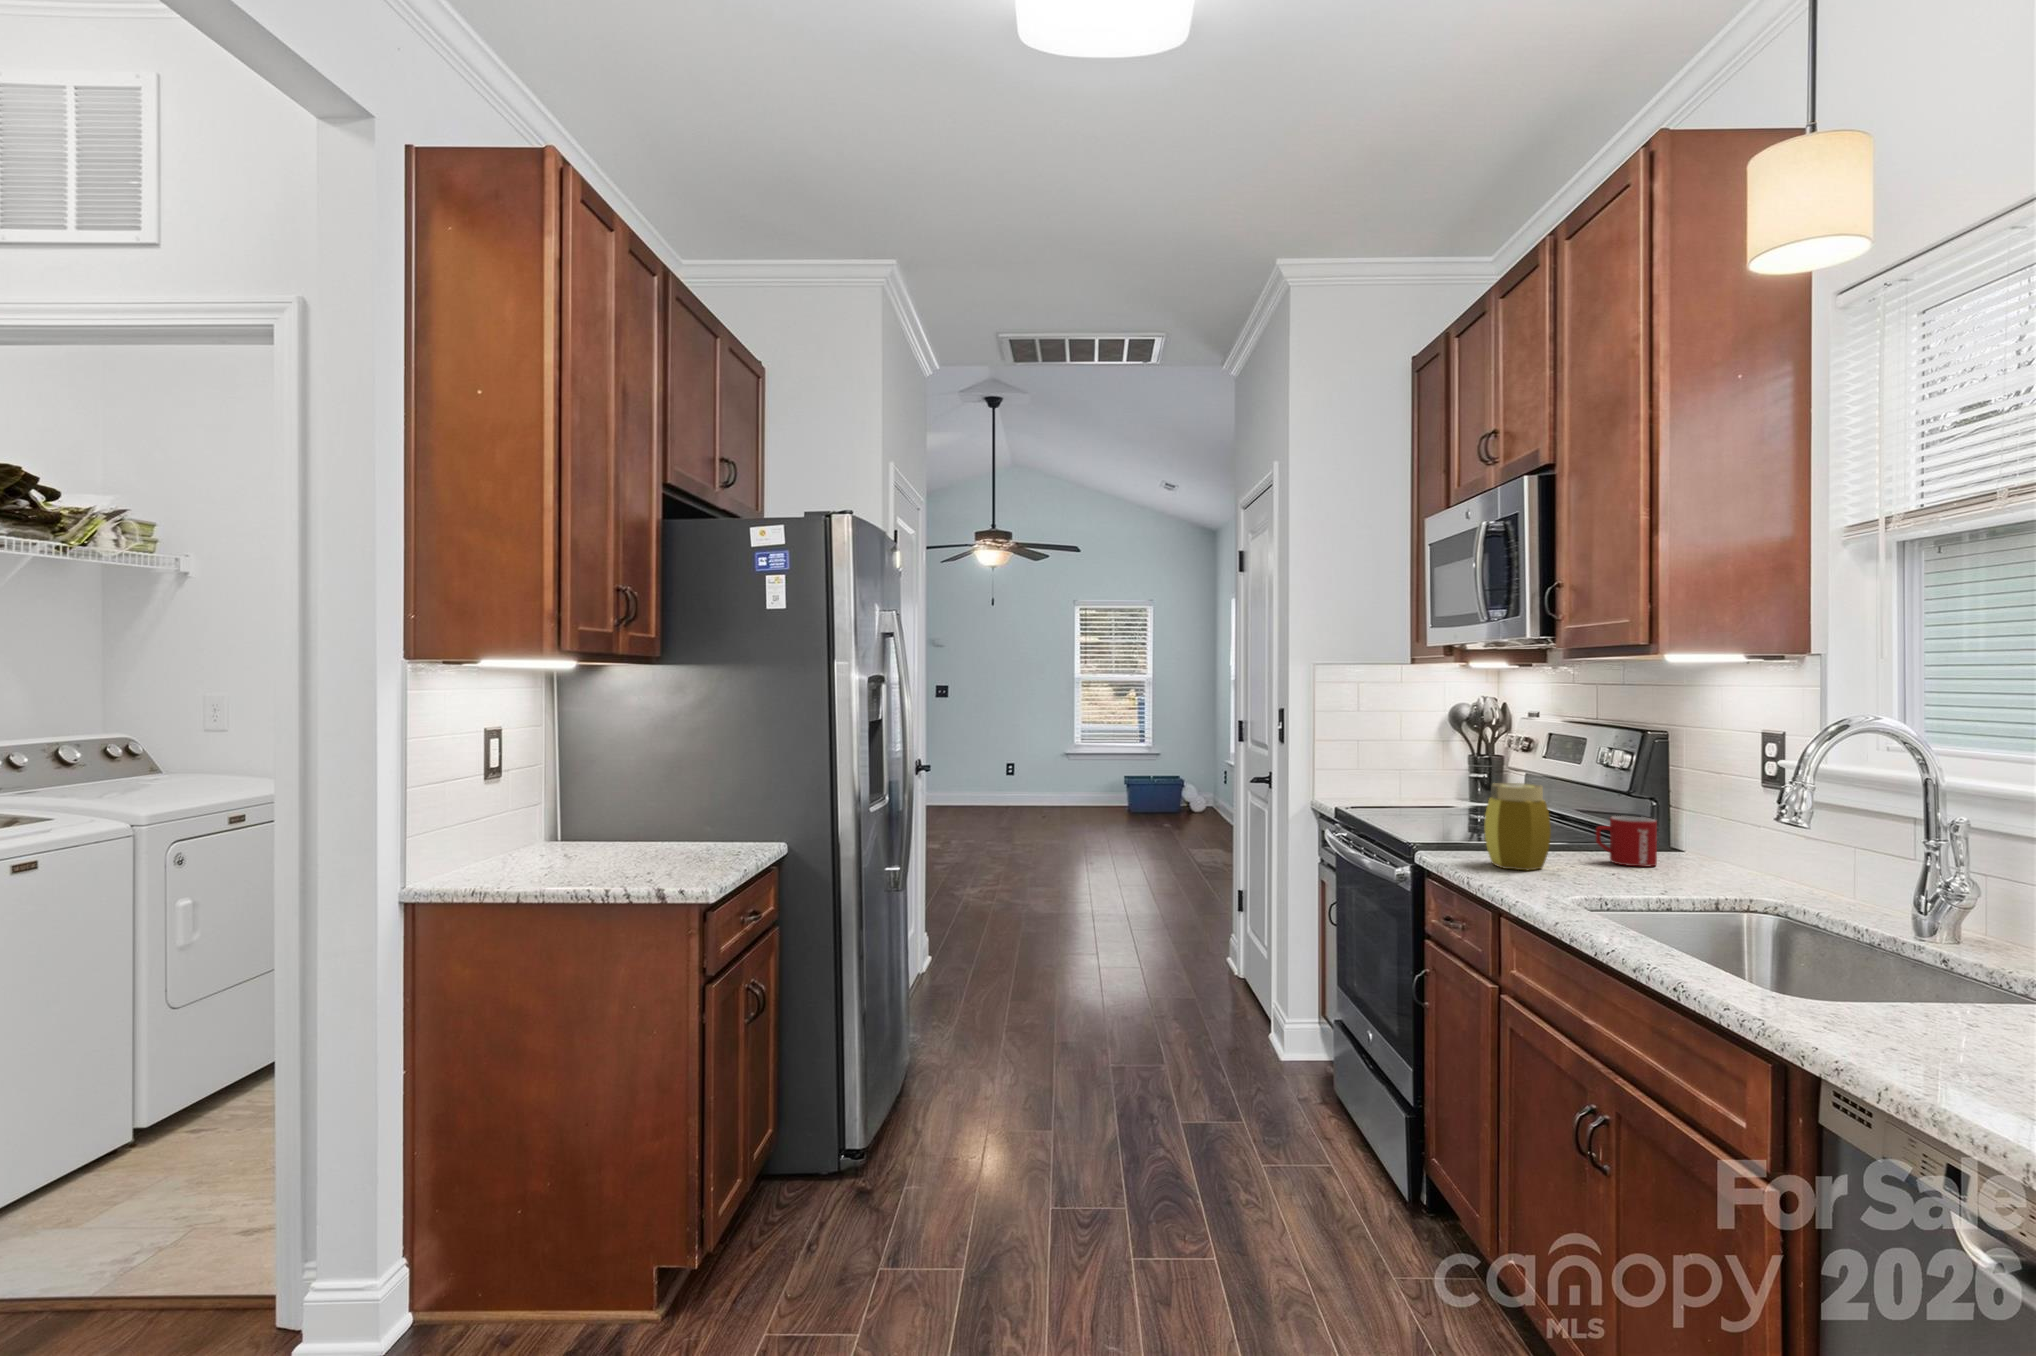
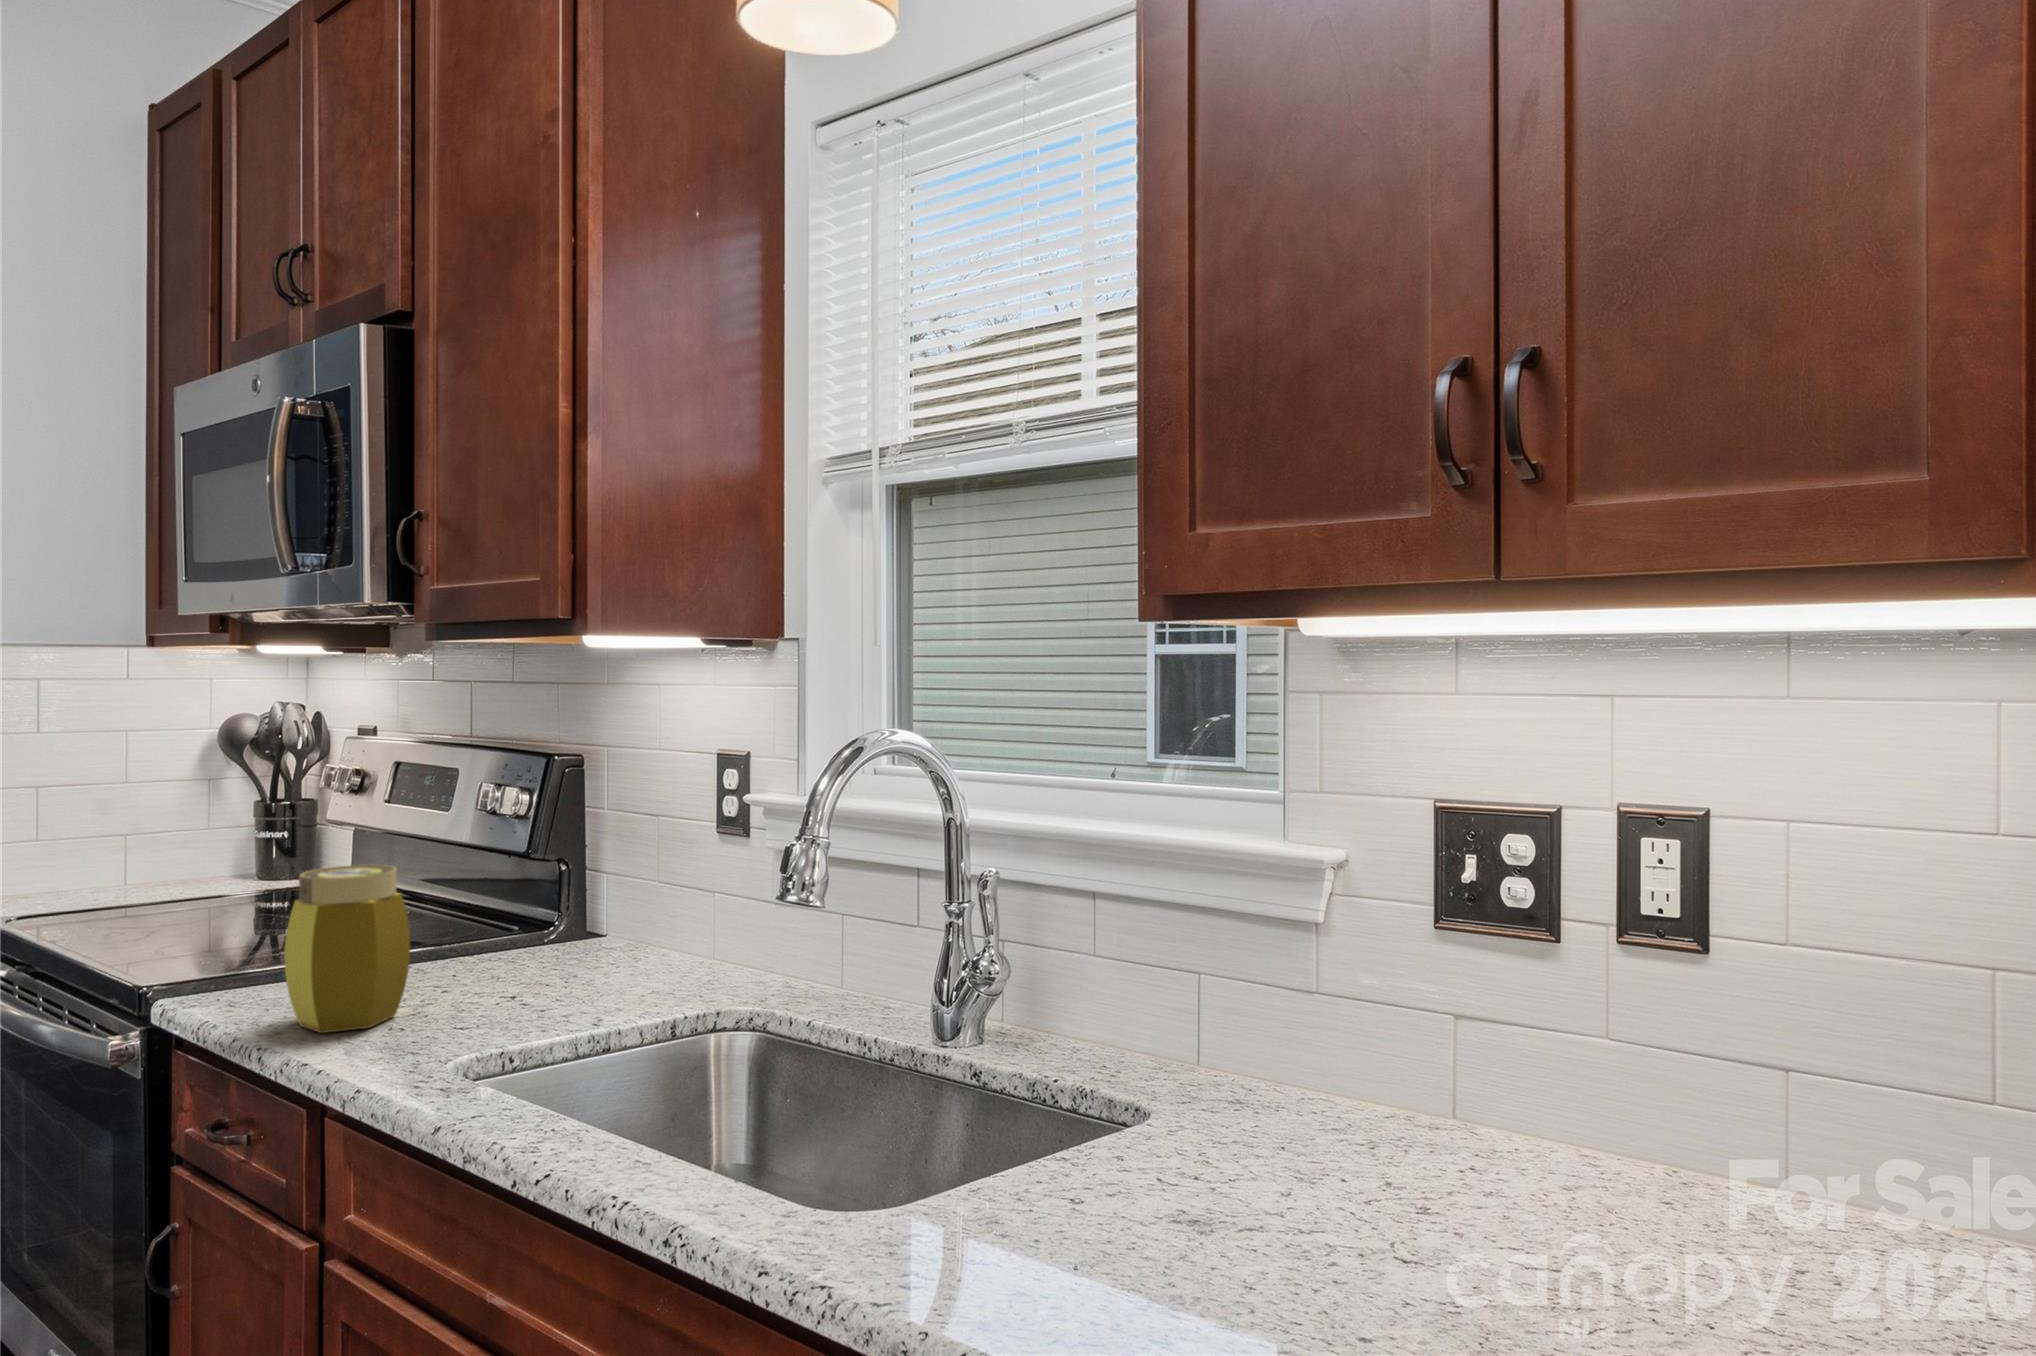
mug: present [1596,816,1657,866] -> none [481,893,572,977]

